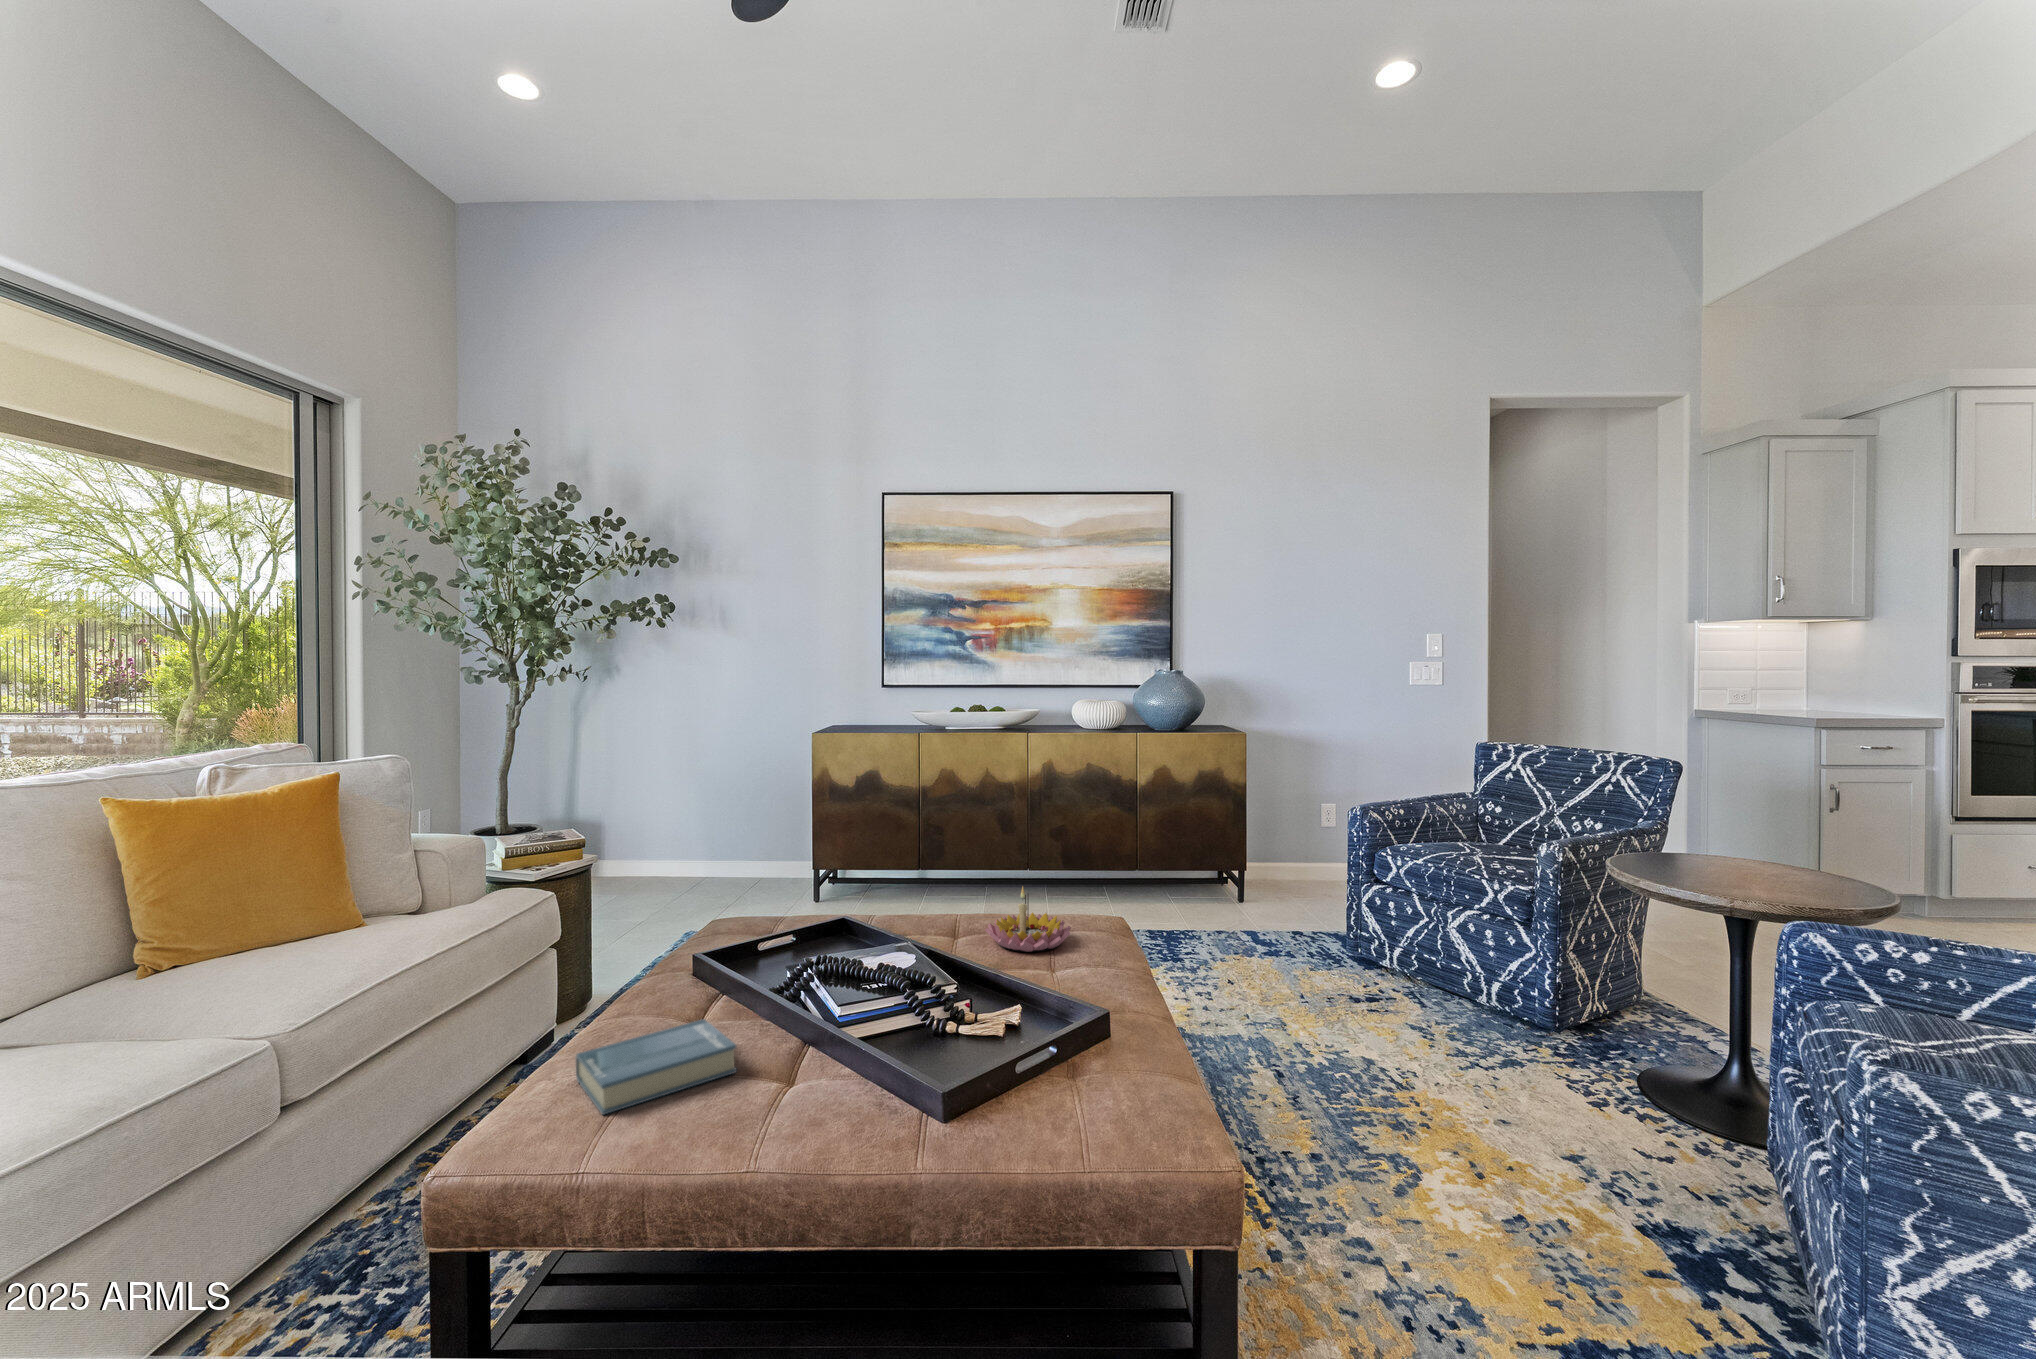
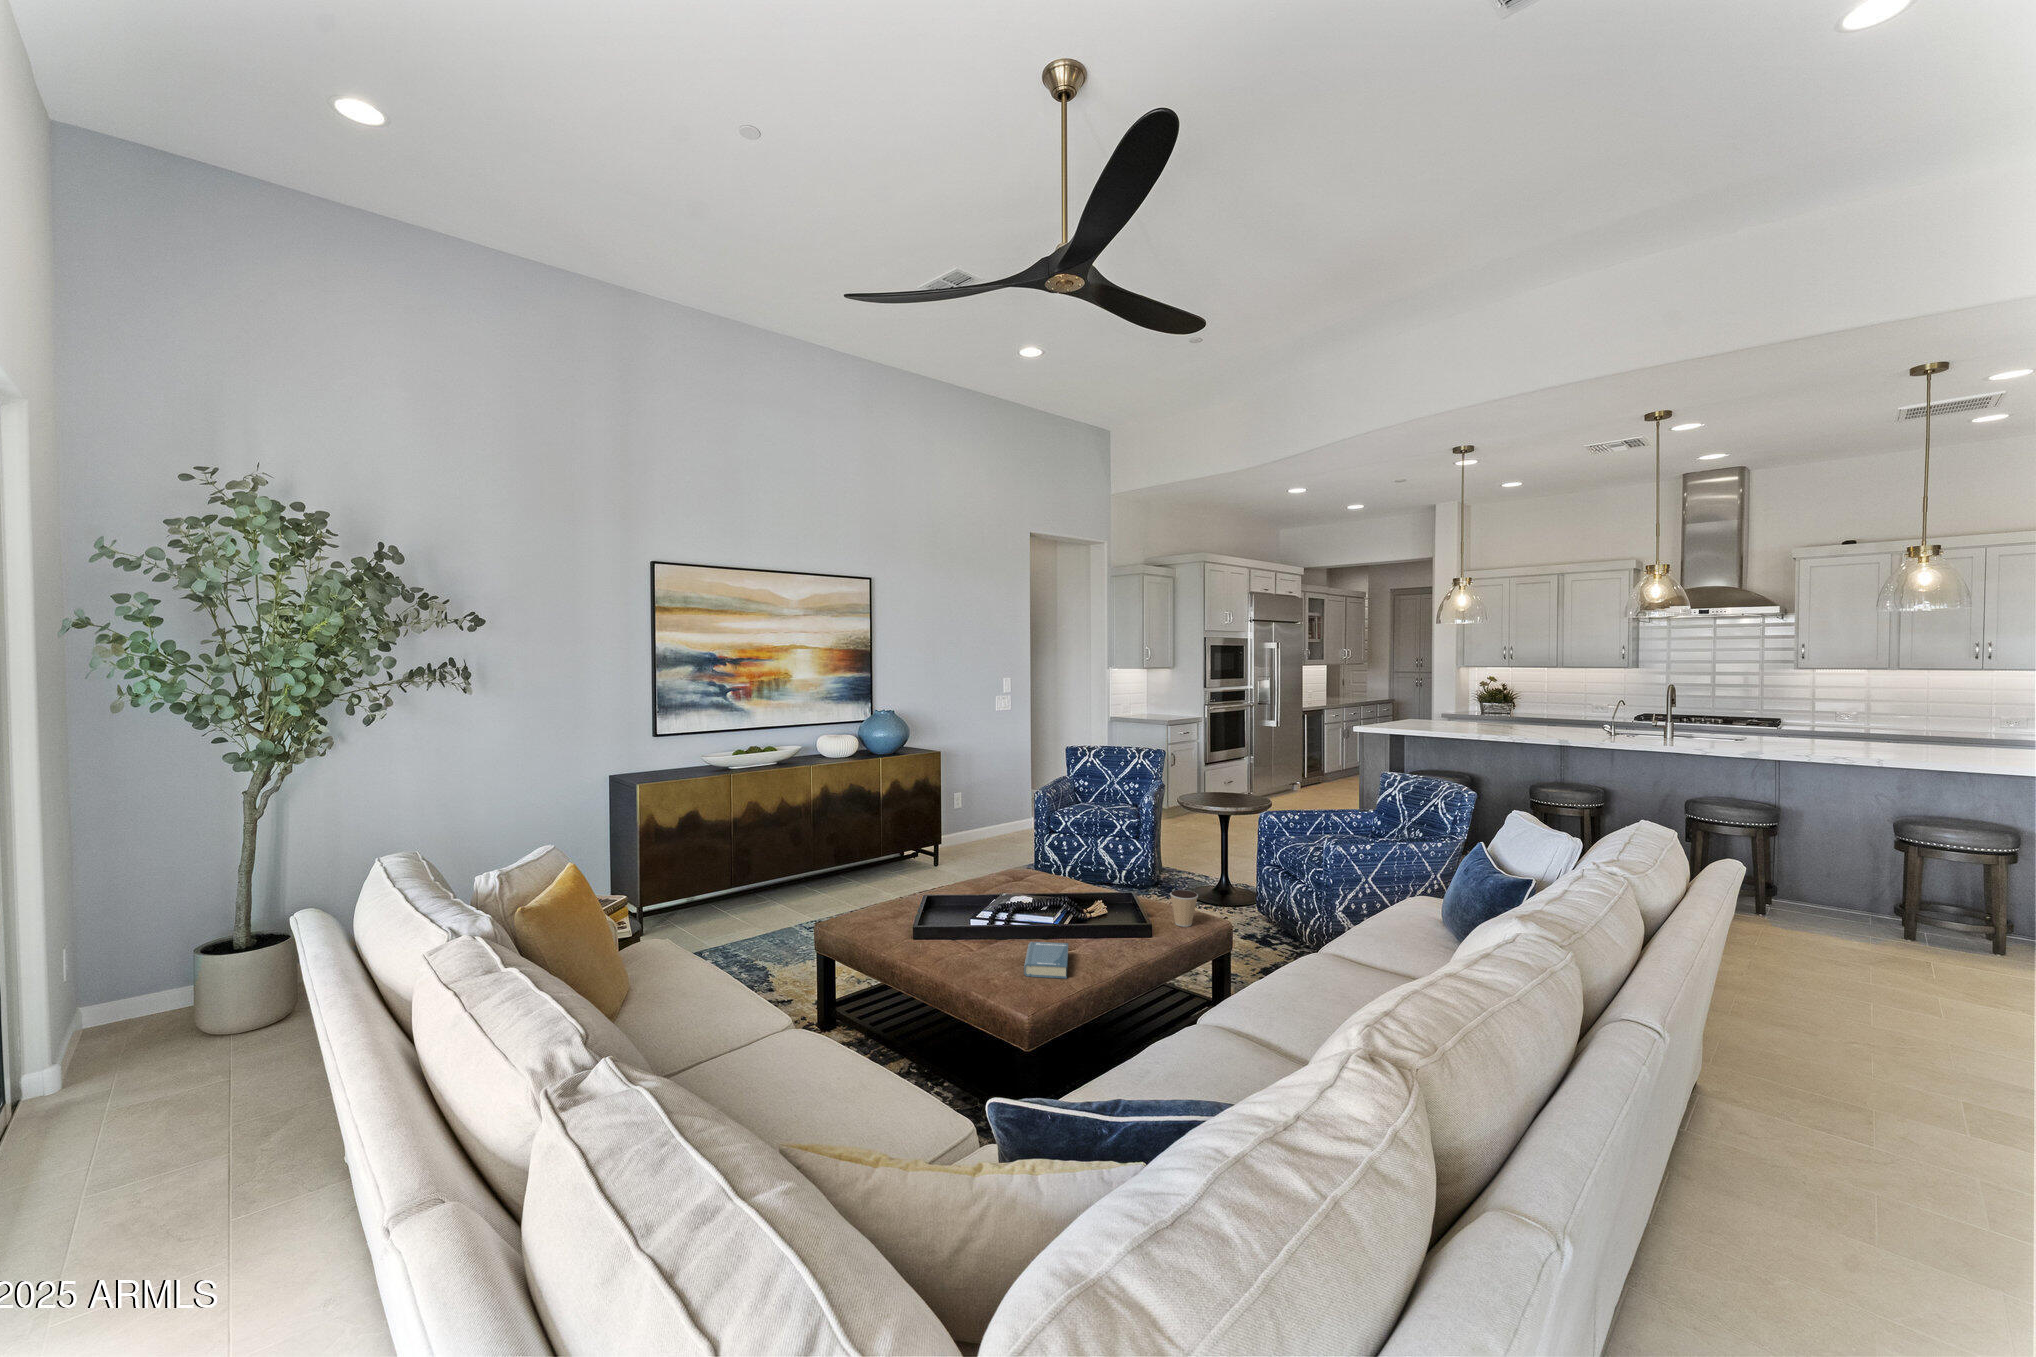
candle holder: present [985,887,1071,952] -> none [1008,860,1053,893]
coffee cup: none [1082,1007,1156,1111] -> present [1170,890,1198,927]

